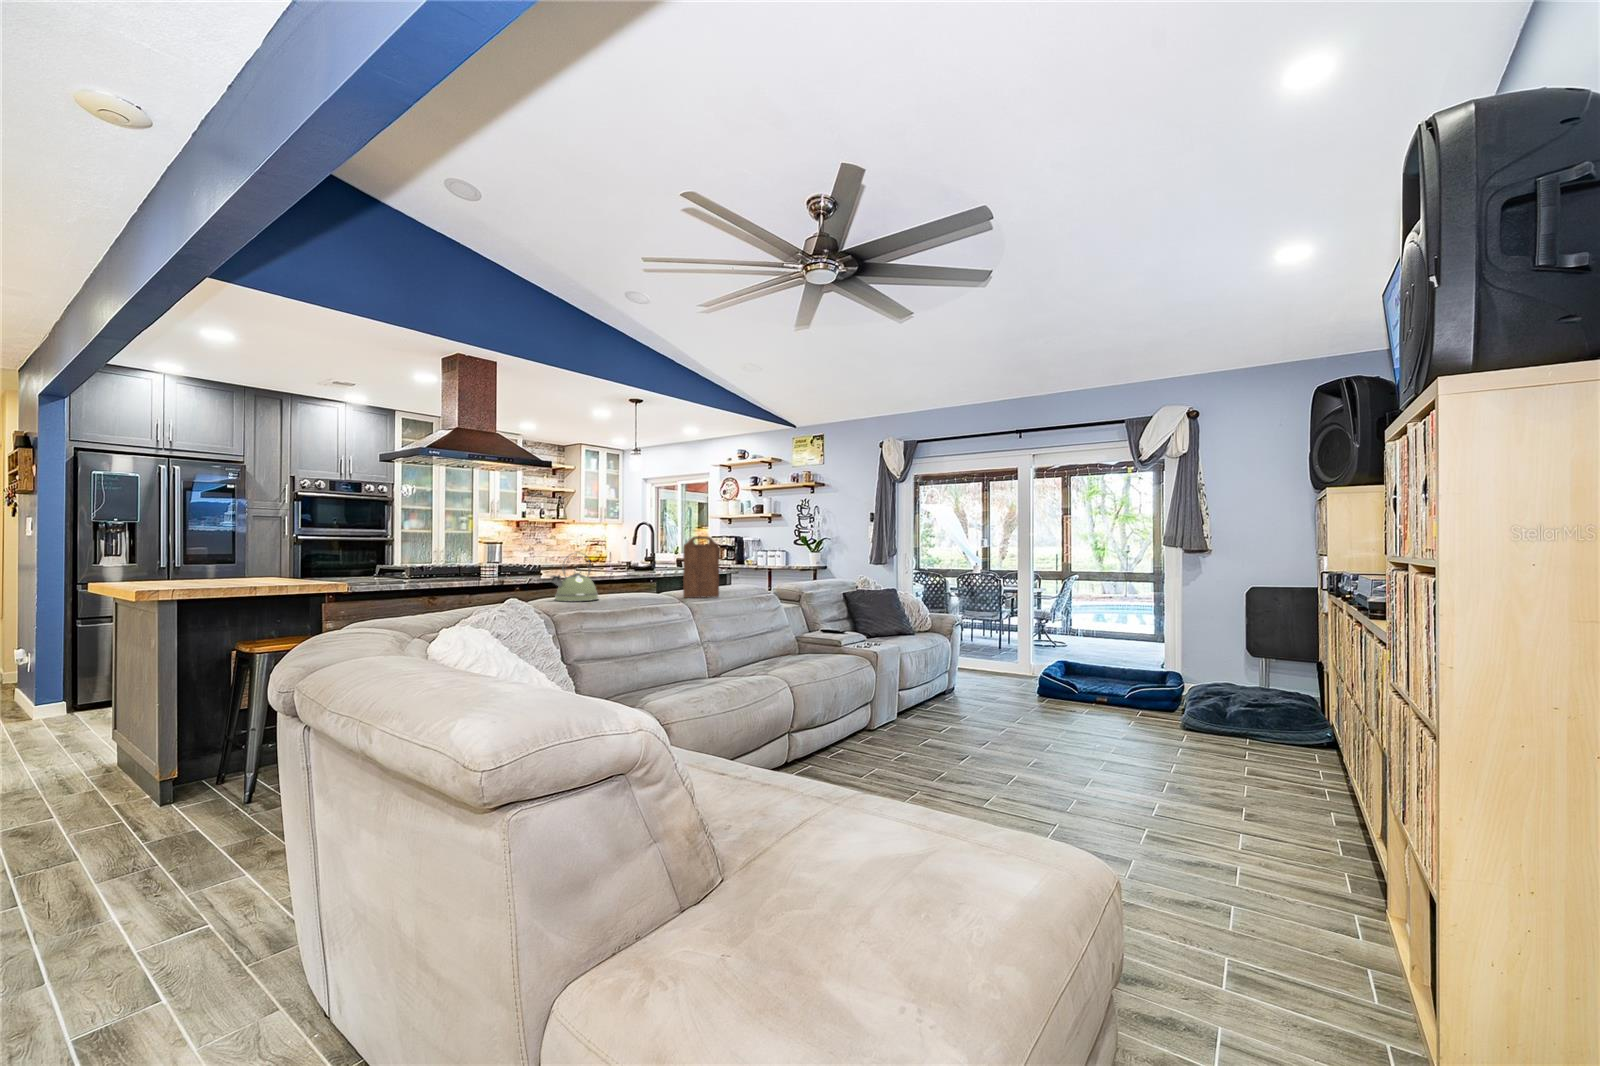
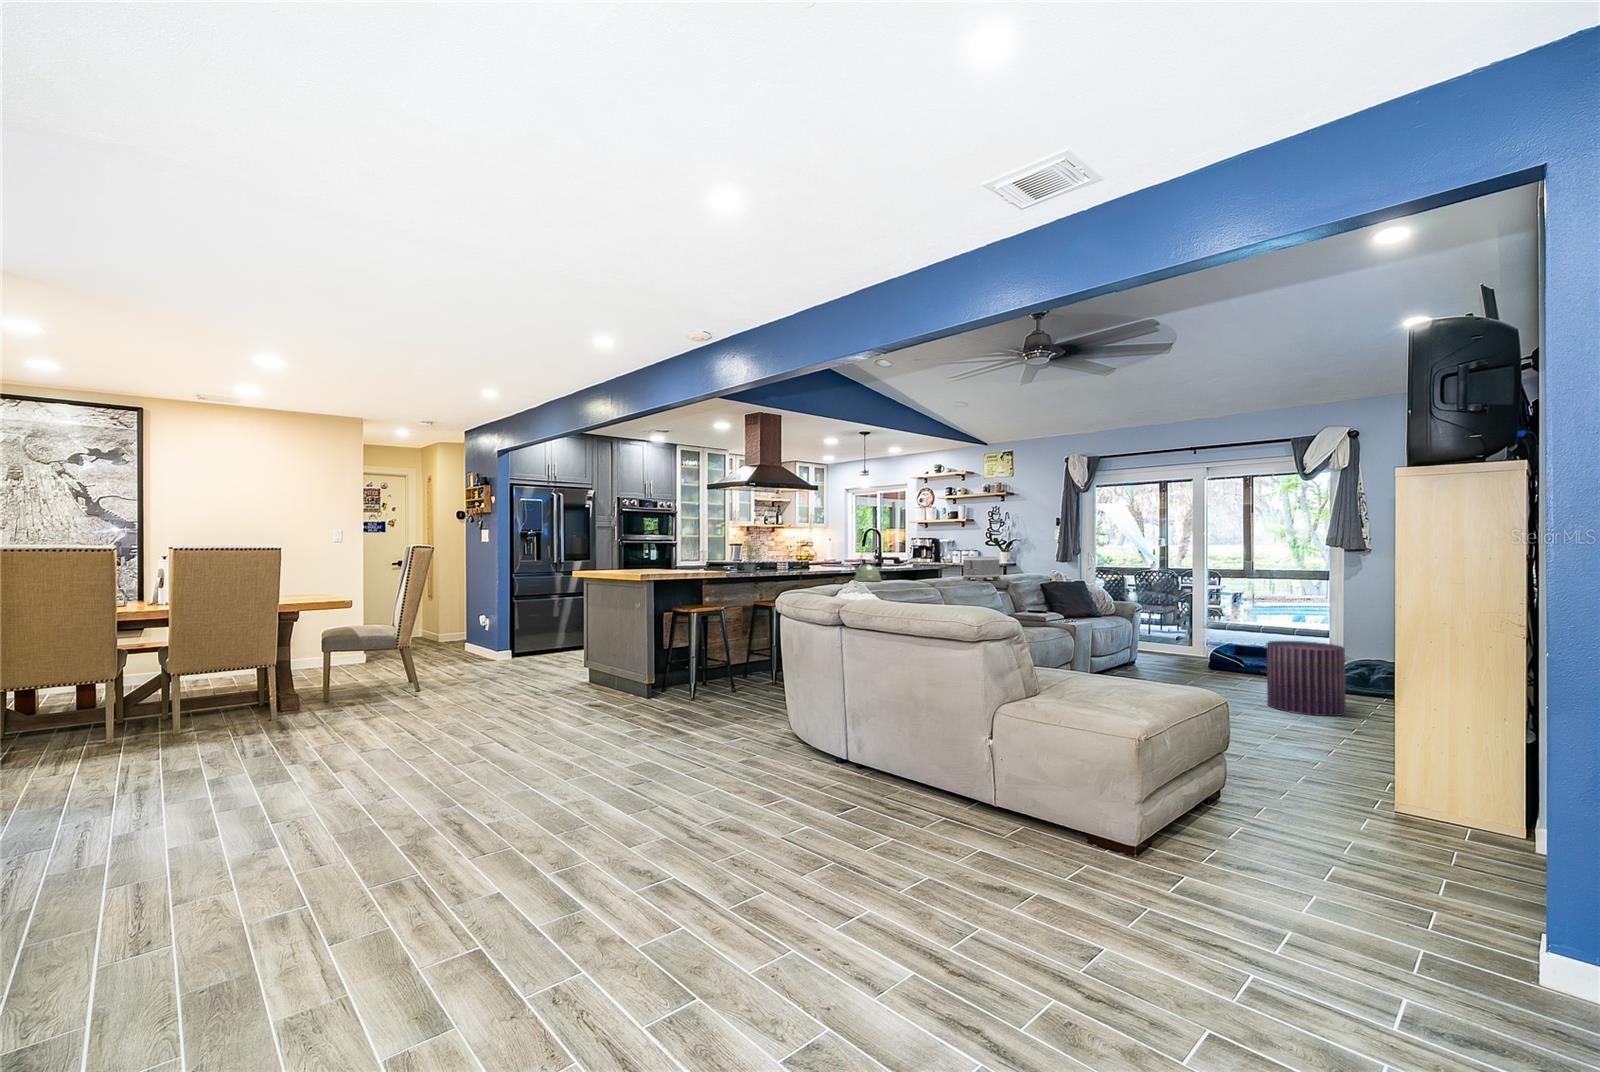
potted plant: none [401,529,457,585] -> present [743,542,762,573]
cutting board: present [683,536,719,598] -> none [932,539,957,581]
toaster: none [733,560,788,595] -> present [962,556,1001,581]
pouf: none [1124,673,1226,786] -> present [1267,641,1346,716]

